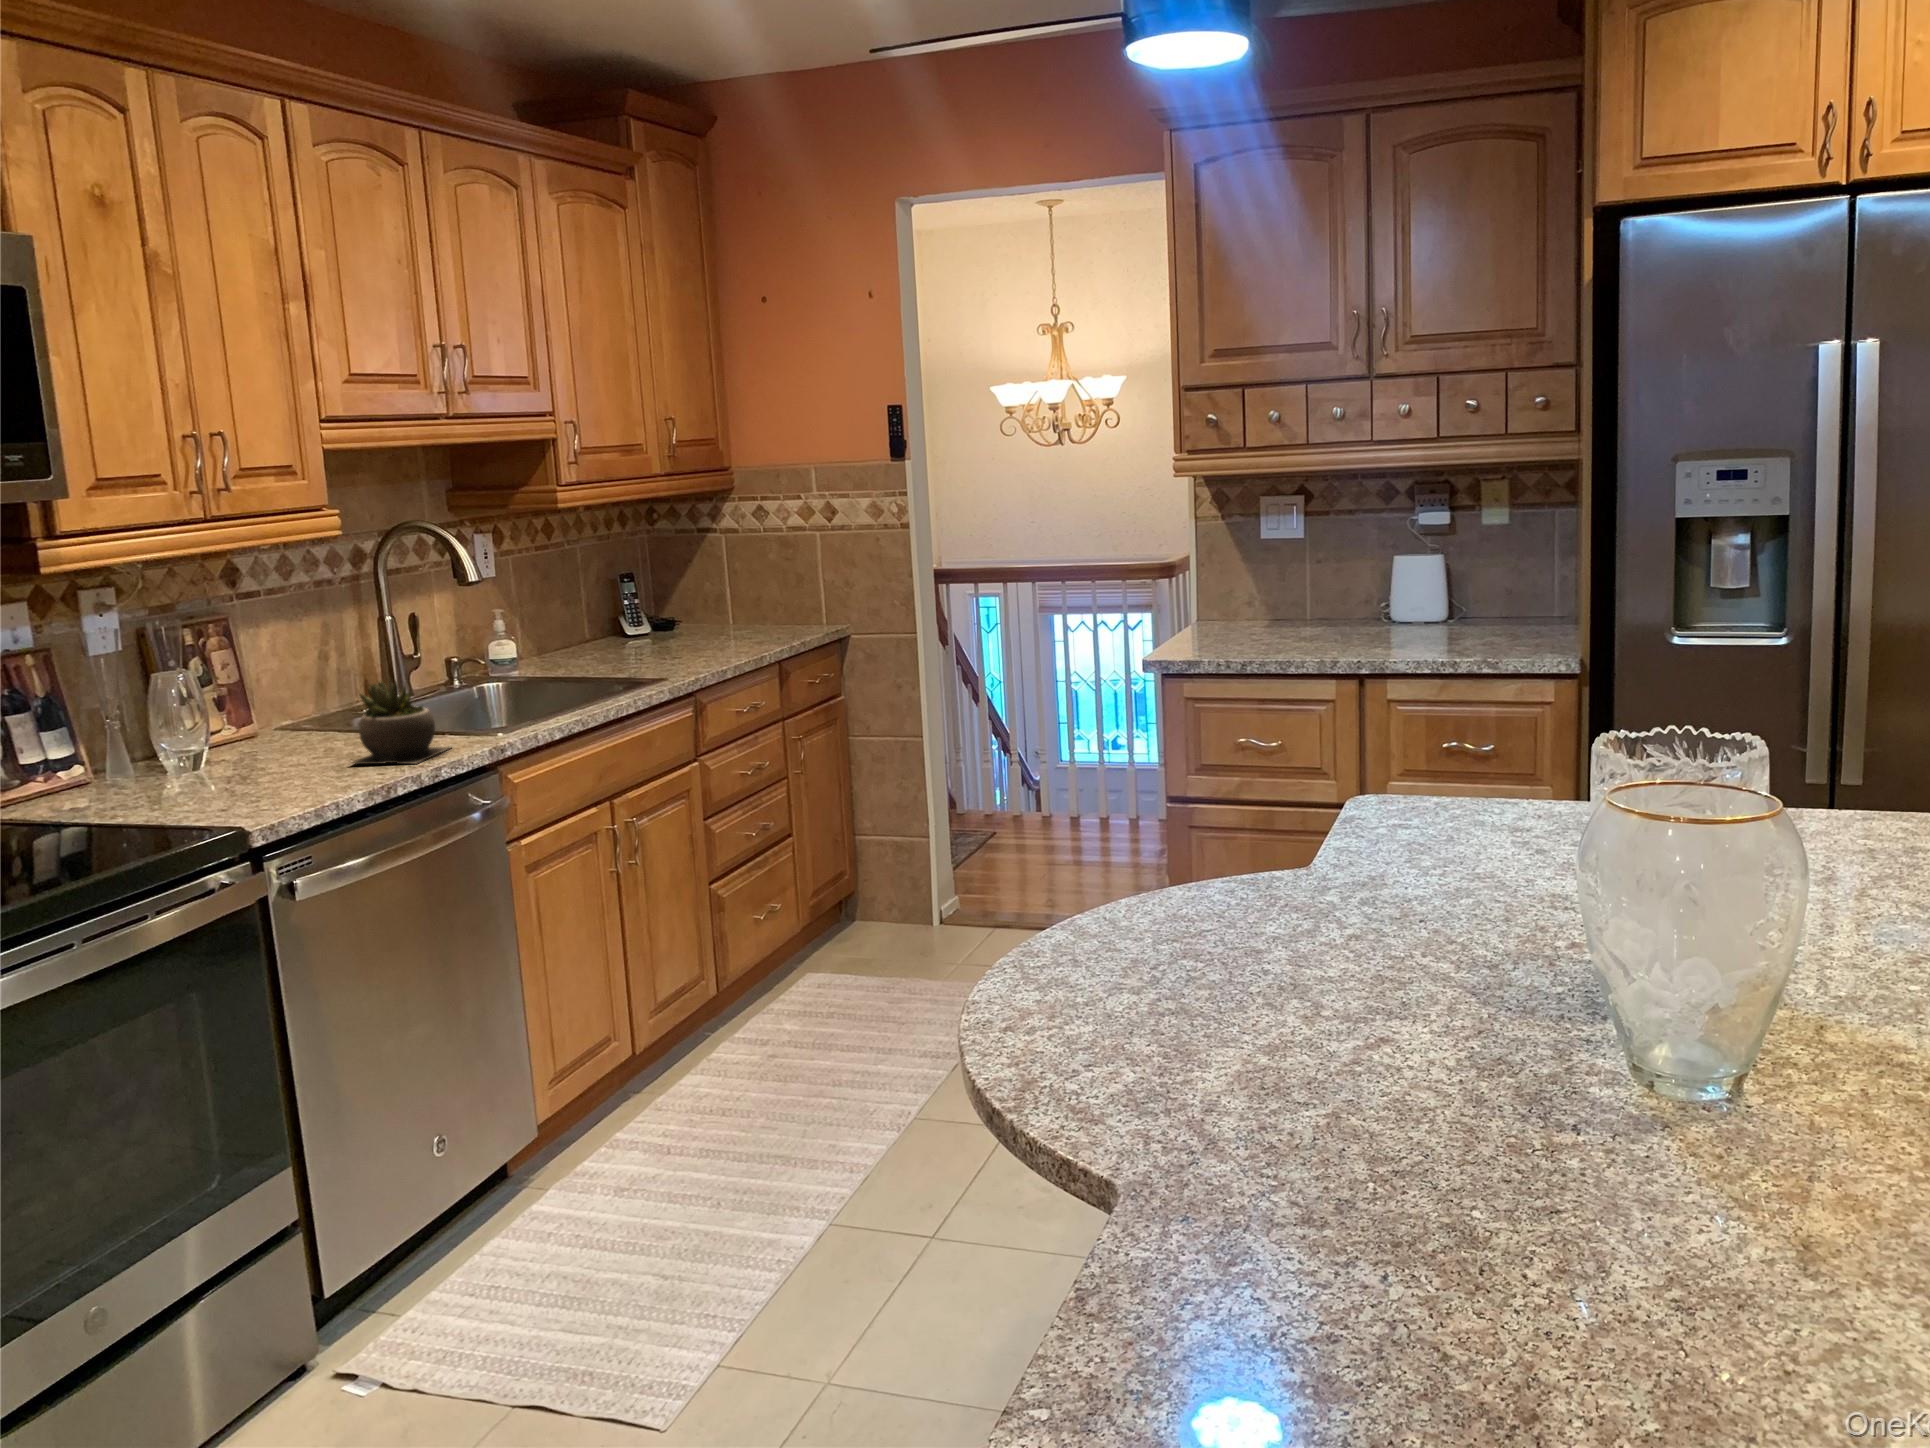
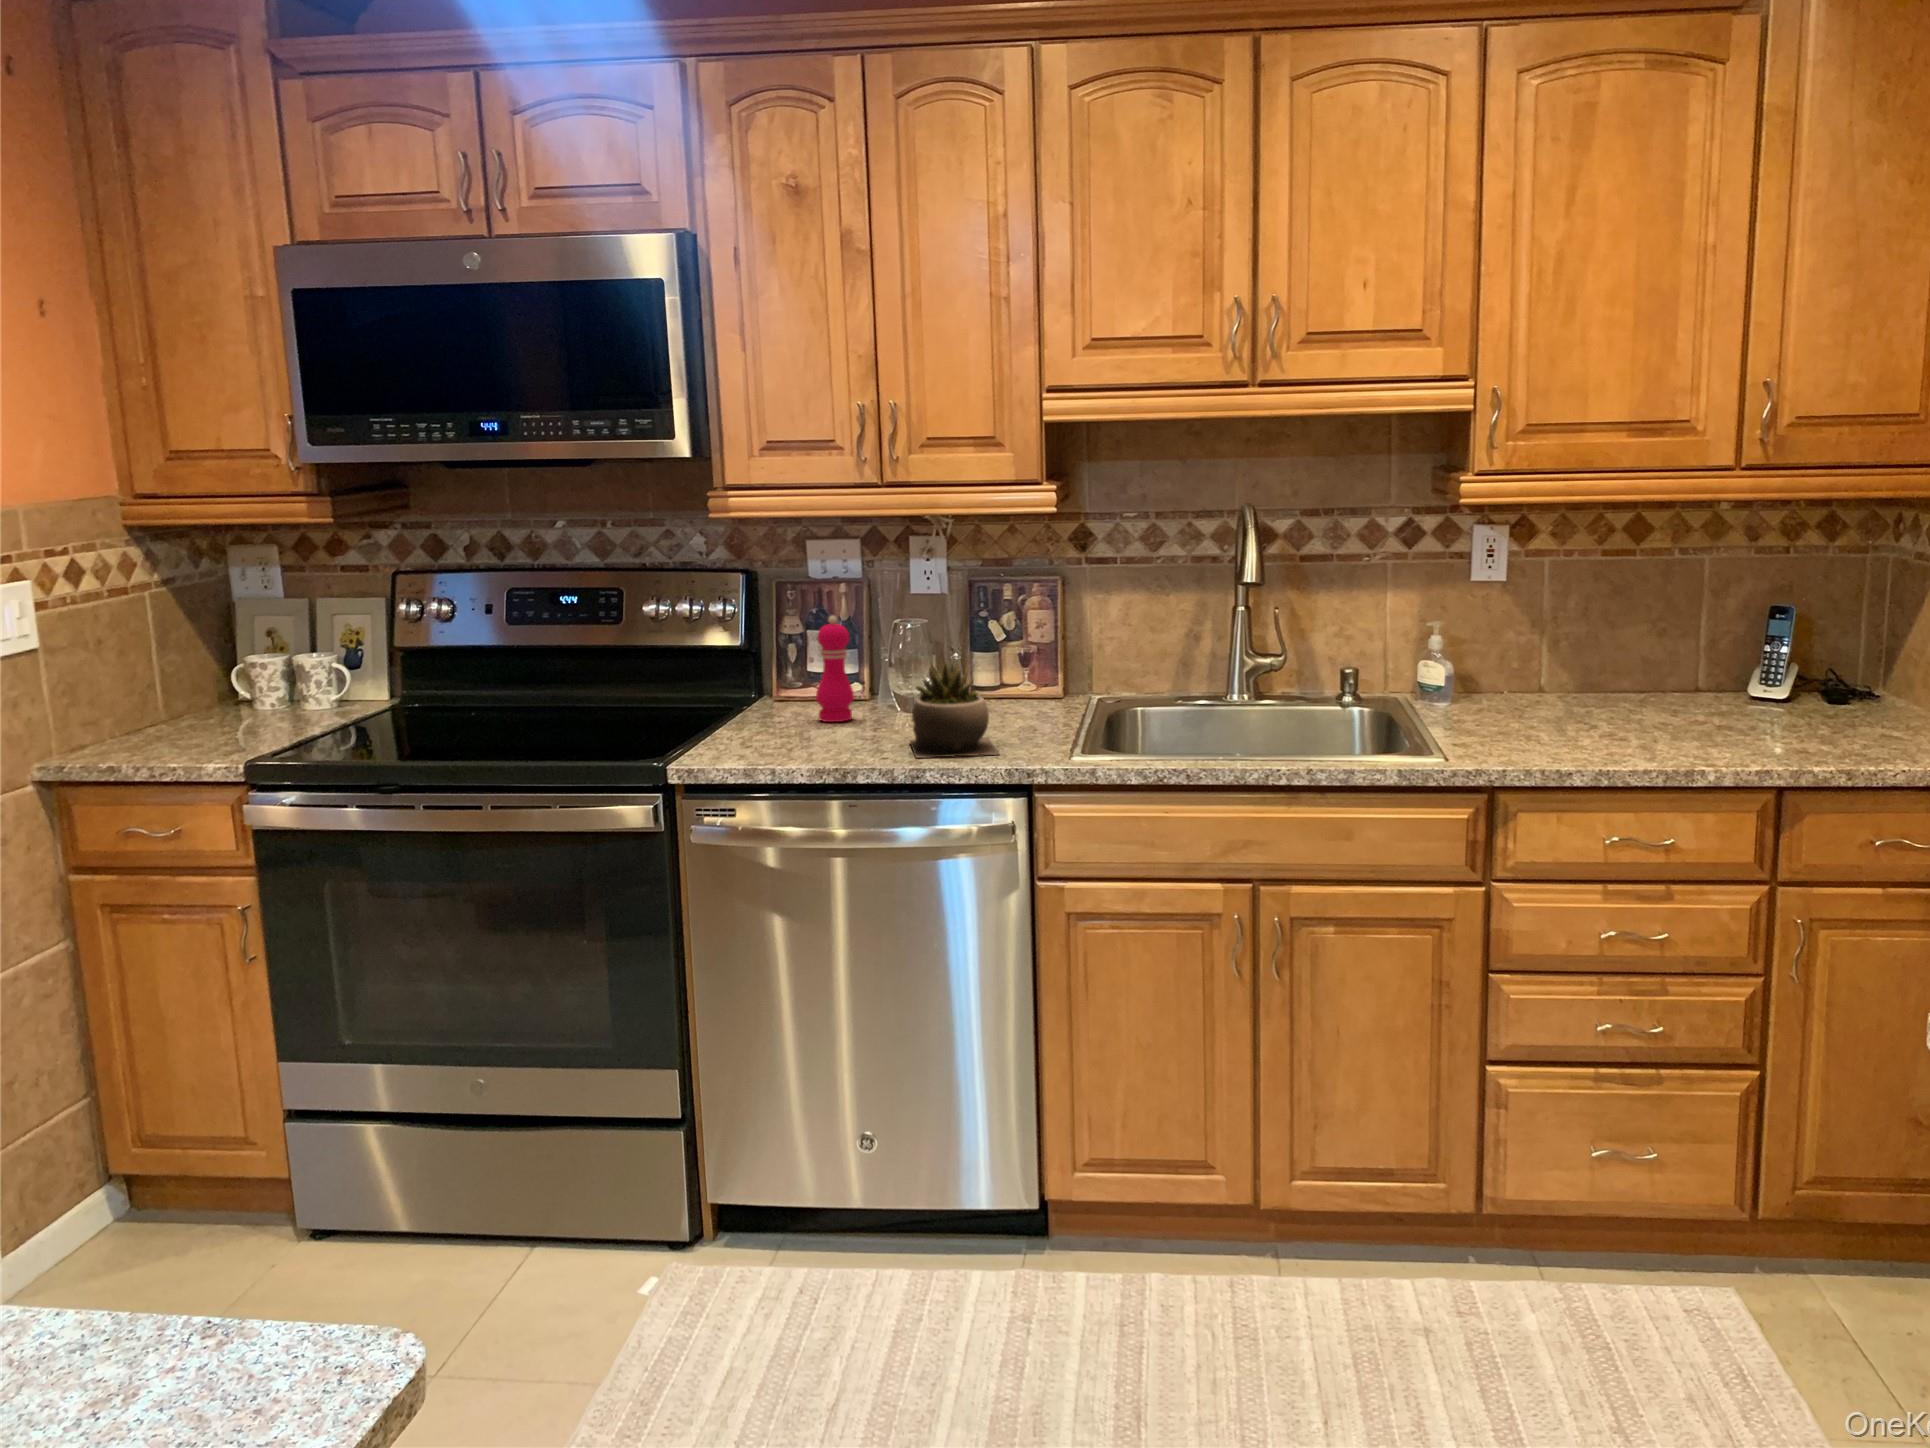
pepper mill: none [138,676,191,792] -> present [816,615,854,722]

